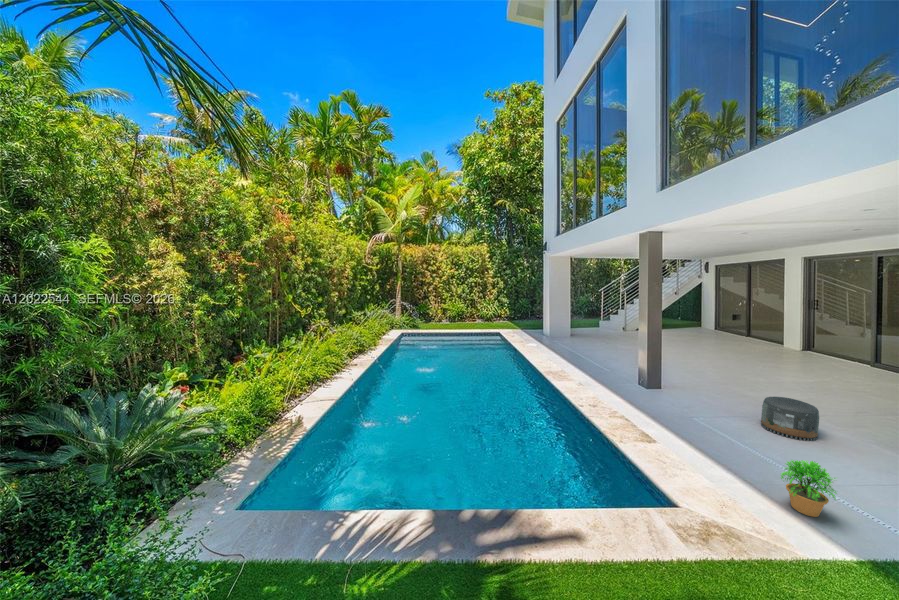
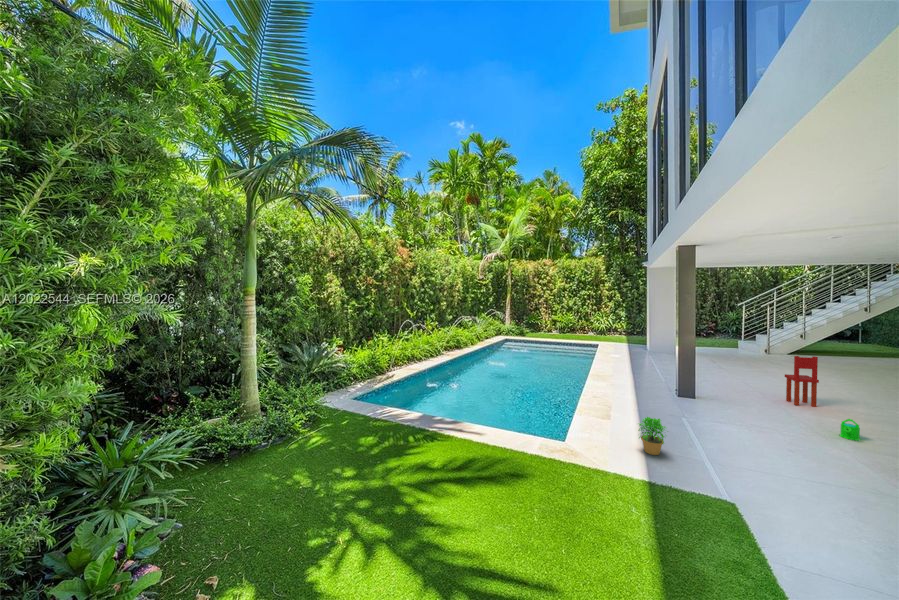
chair: none [731,340,764,387] -> present [785,356,819,407]
pouf: present [761,397,819,441] -> none [731,399,778,438]
watering can: none [837,405,860,426] -> present [840,419,860,441]

